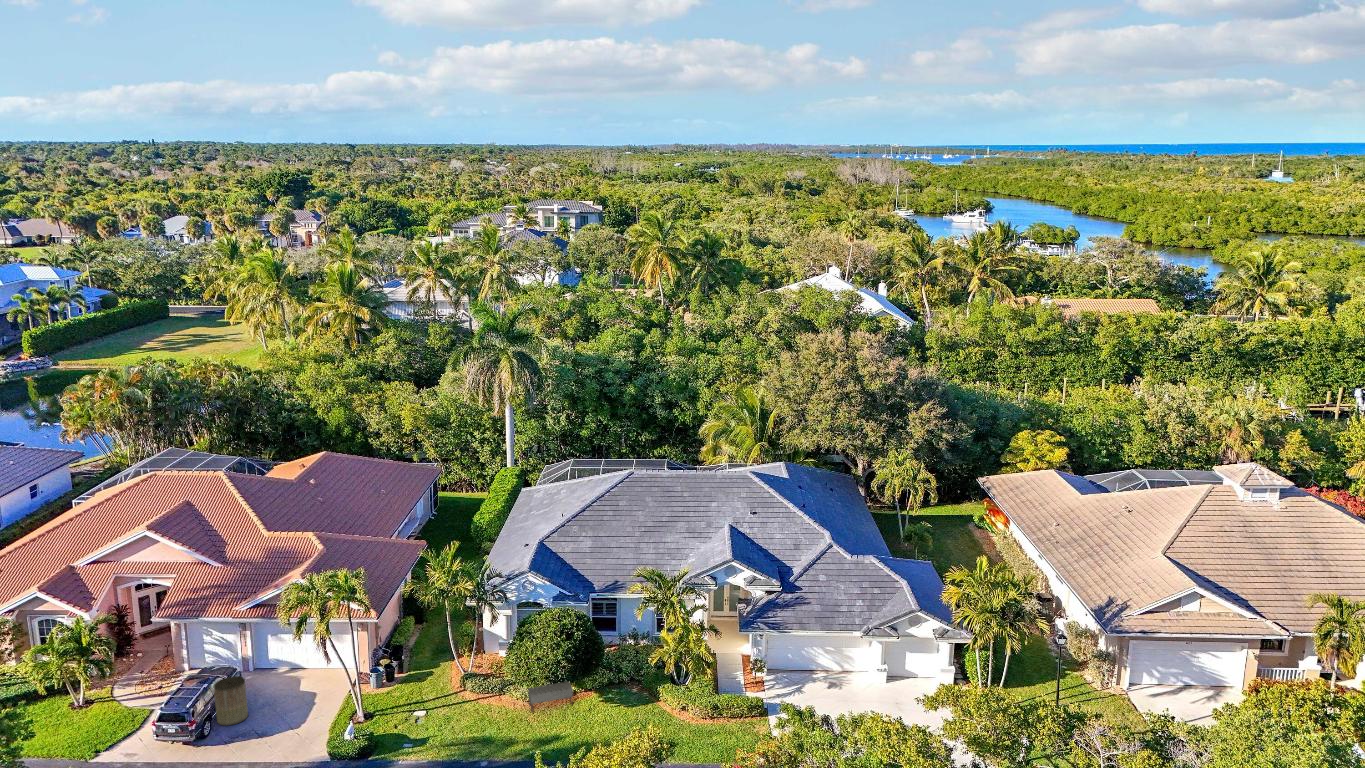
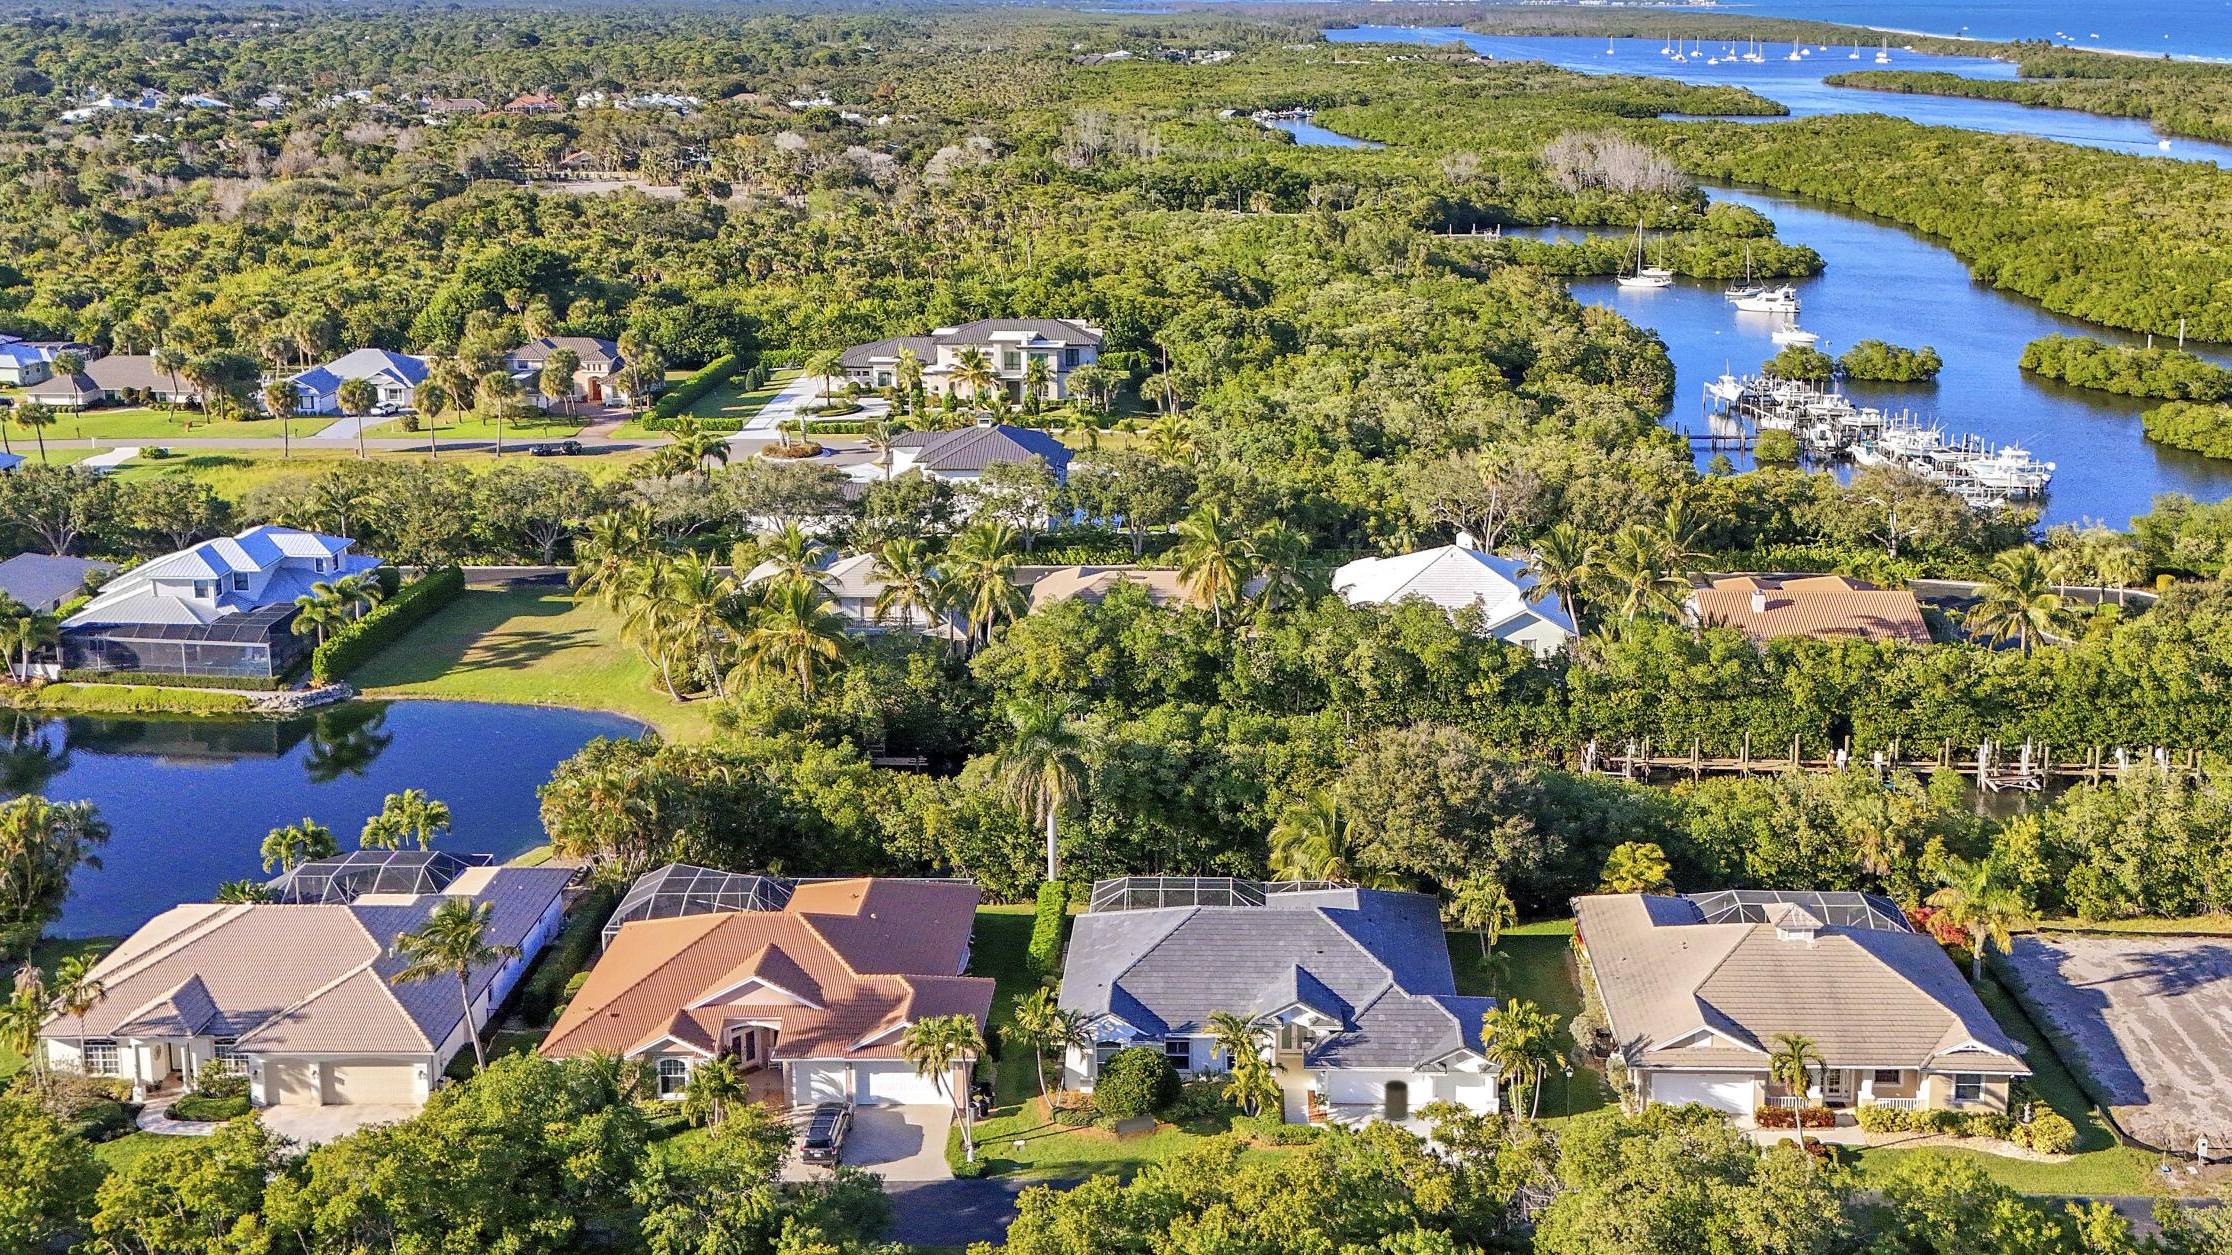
trash can: present [213,676,248,726] -> present [1385,1080,1408,1121]

